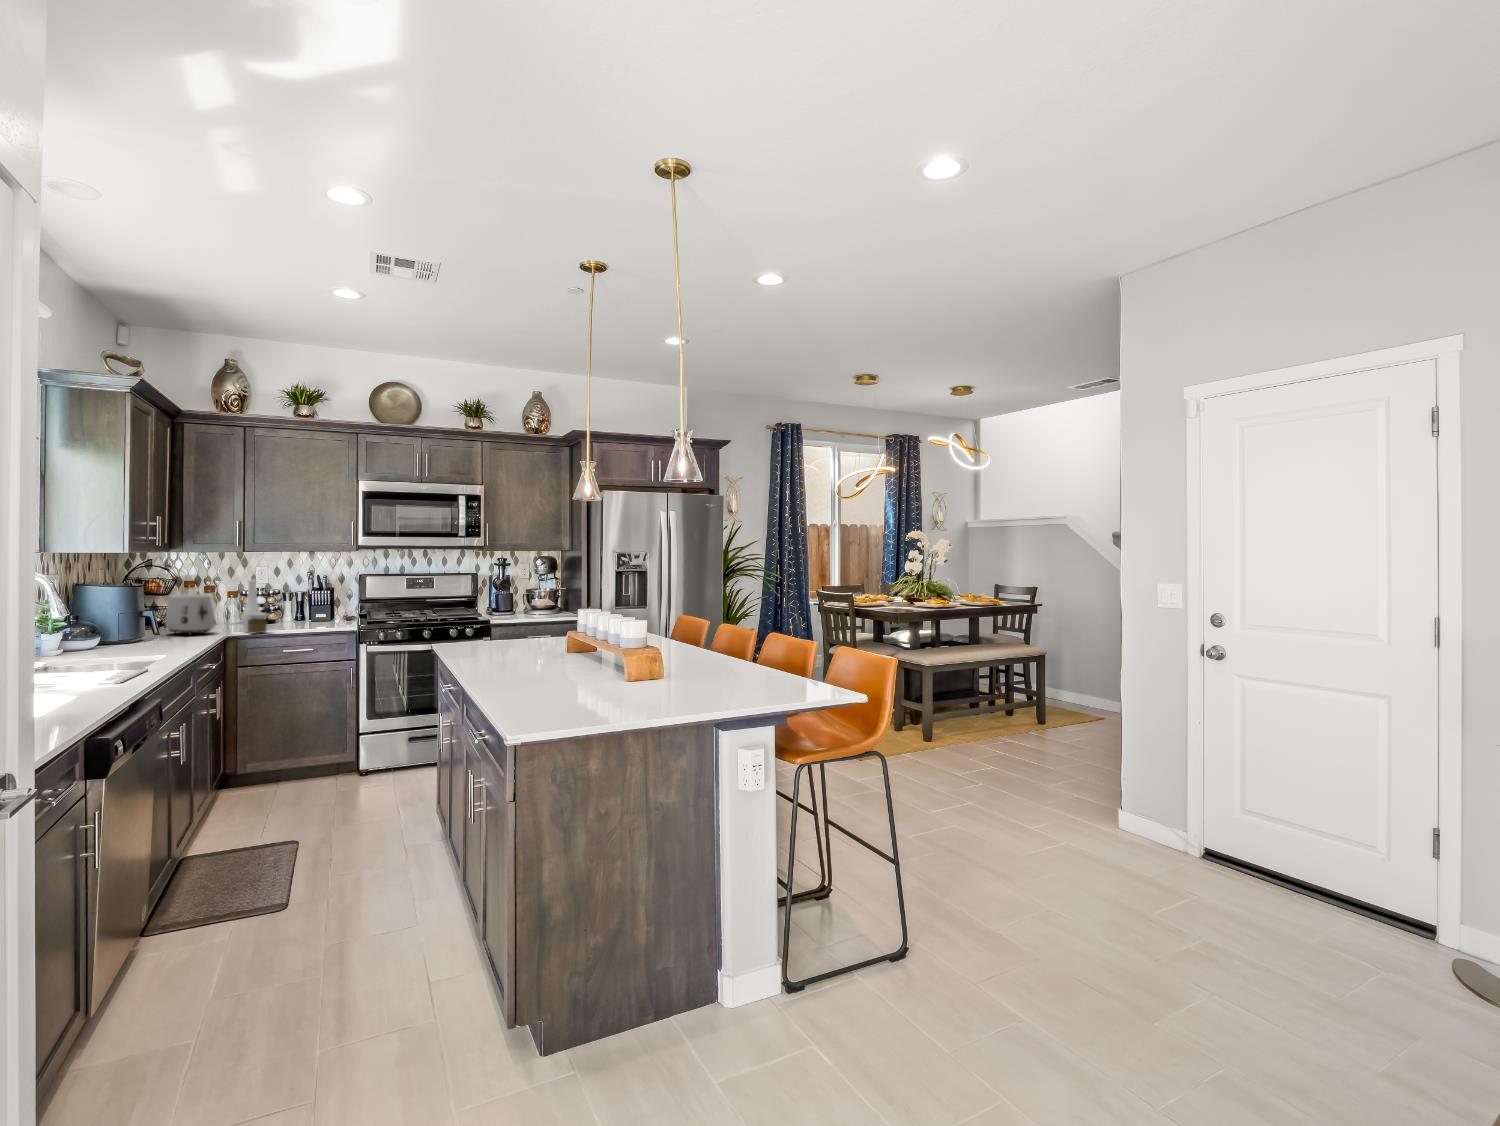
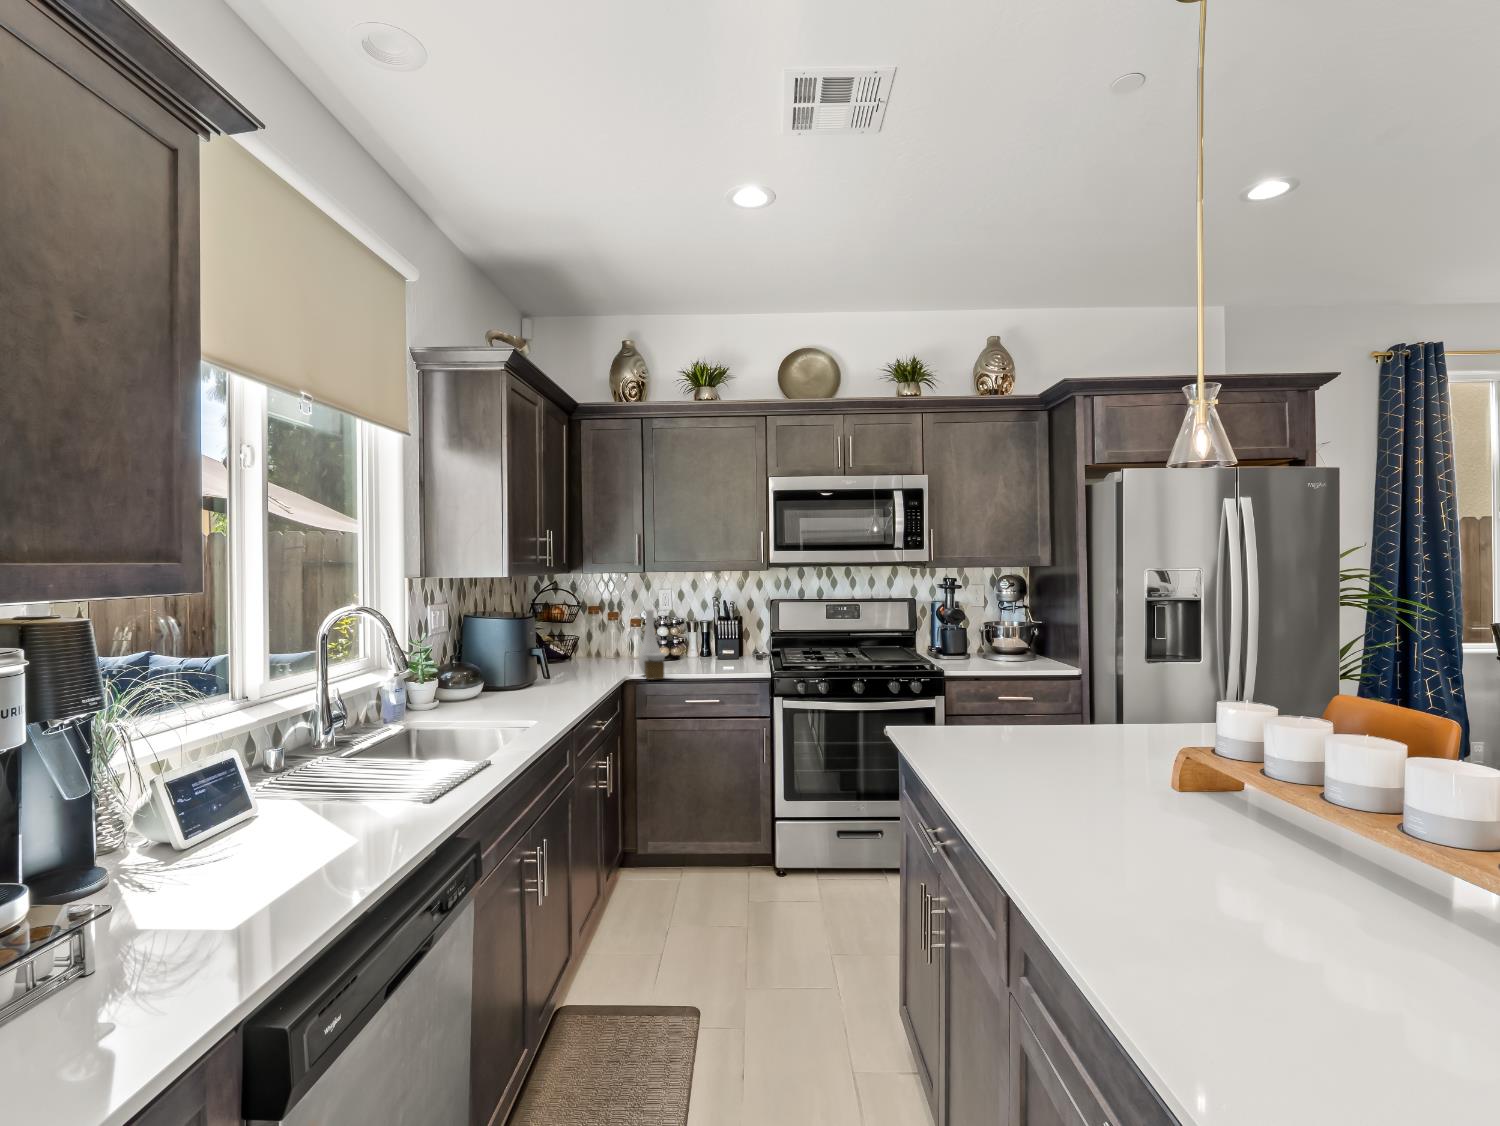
toaster: present [165,594,215,635] -> none [562,626,611,678]

